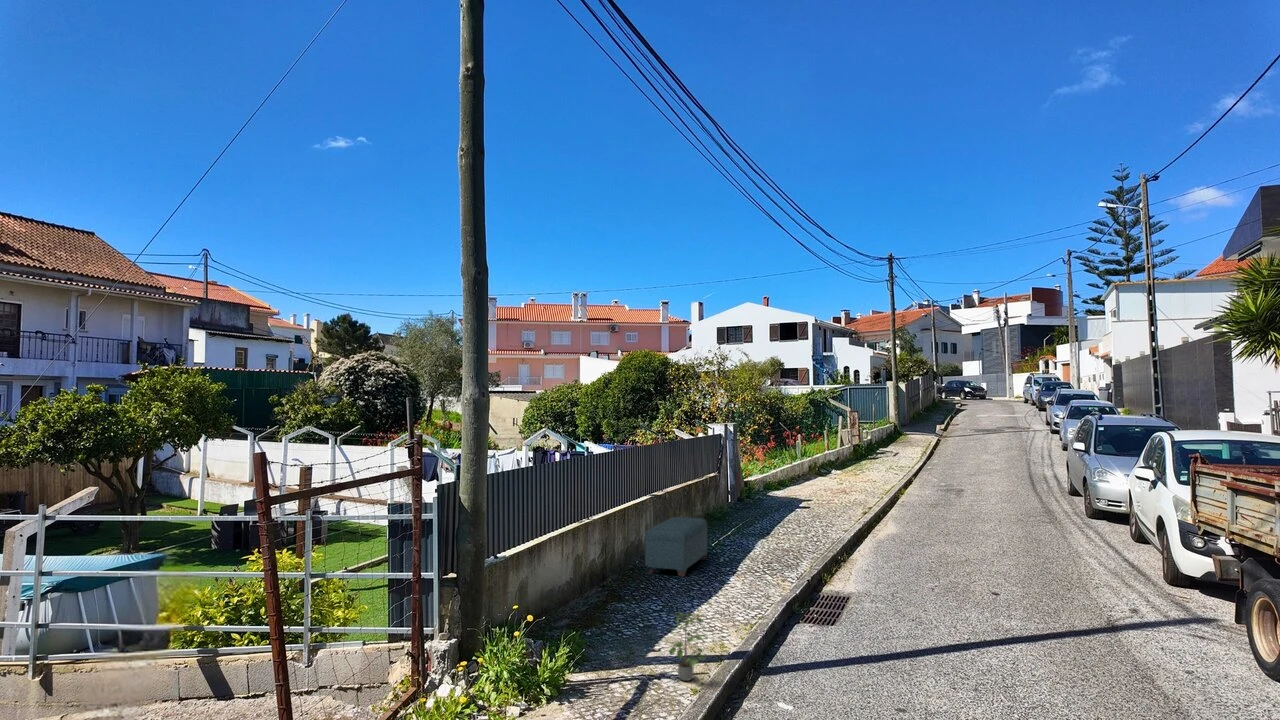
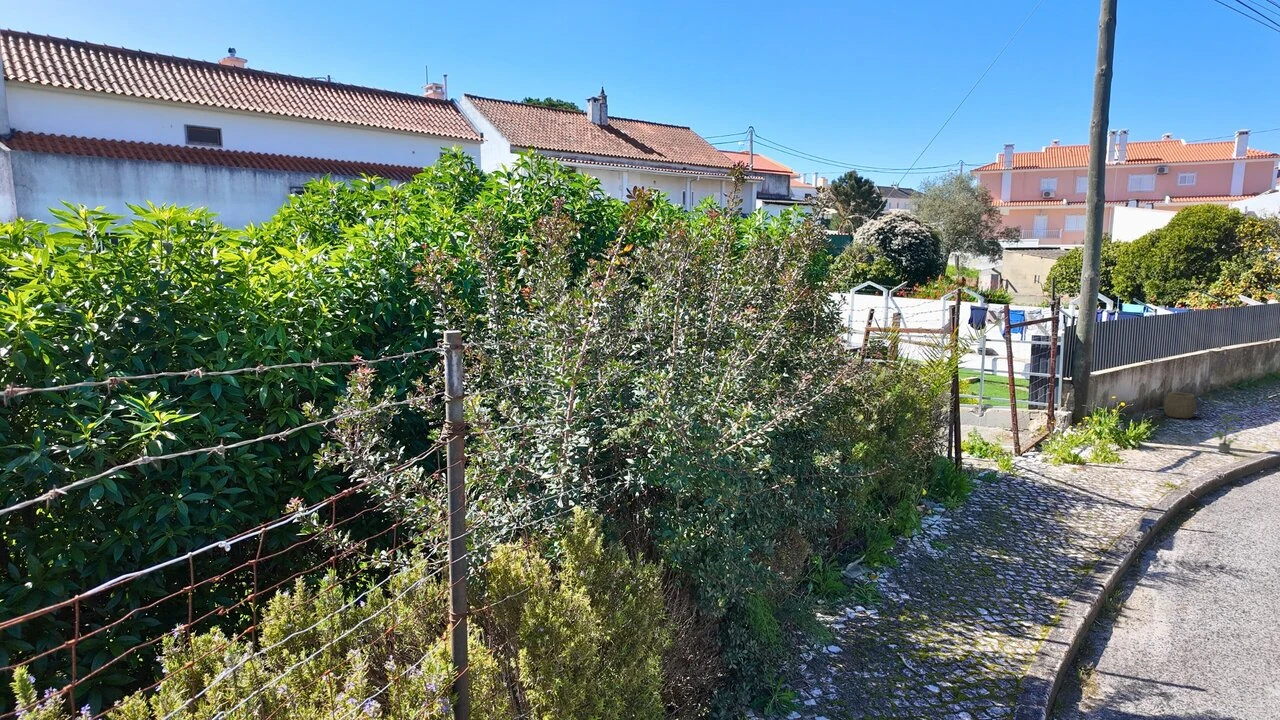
bench: present [645,517,707,577] -> none [1195,369,1261,411]
woven basket: none [608,562,646,603] -> present [1164,392,1196,418]

